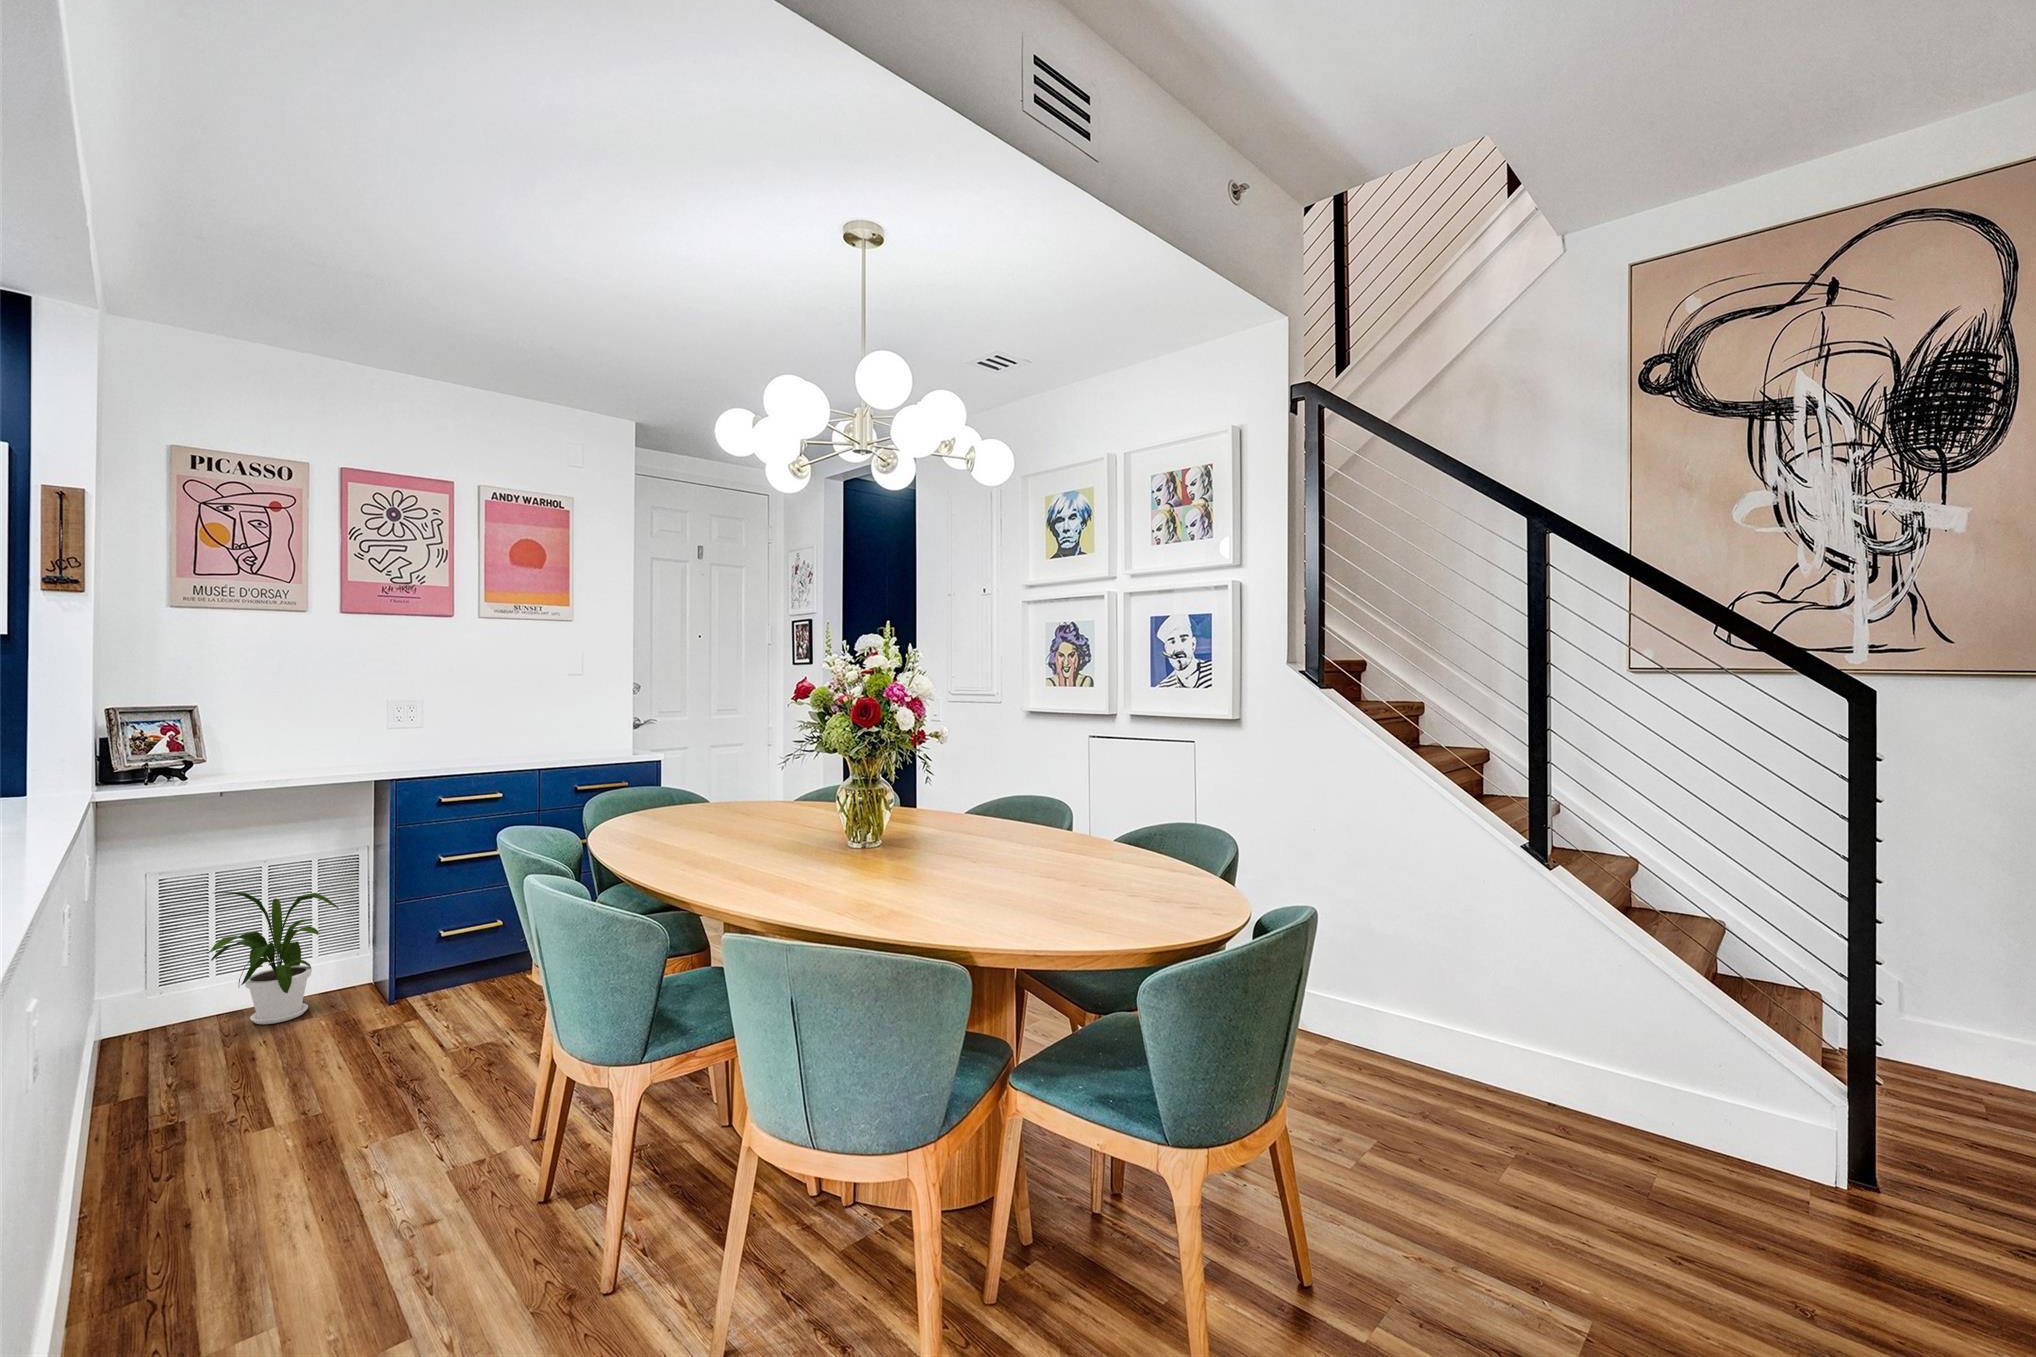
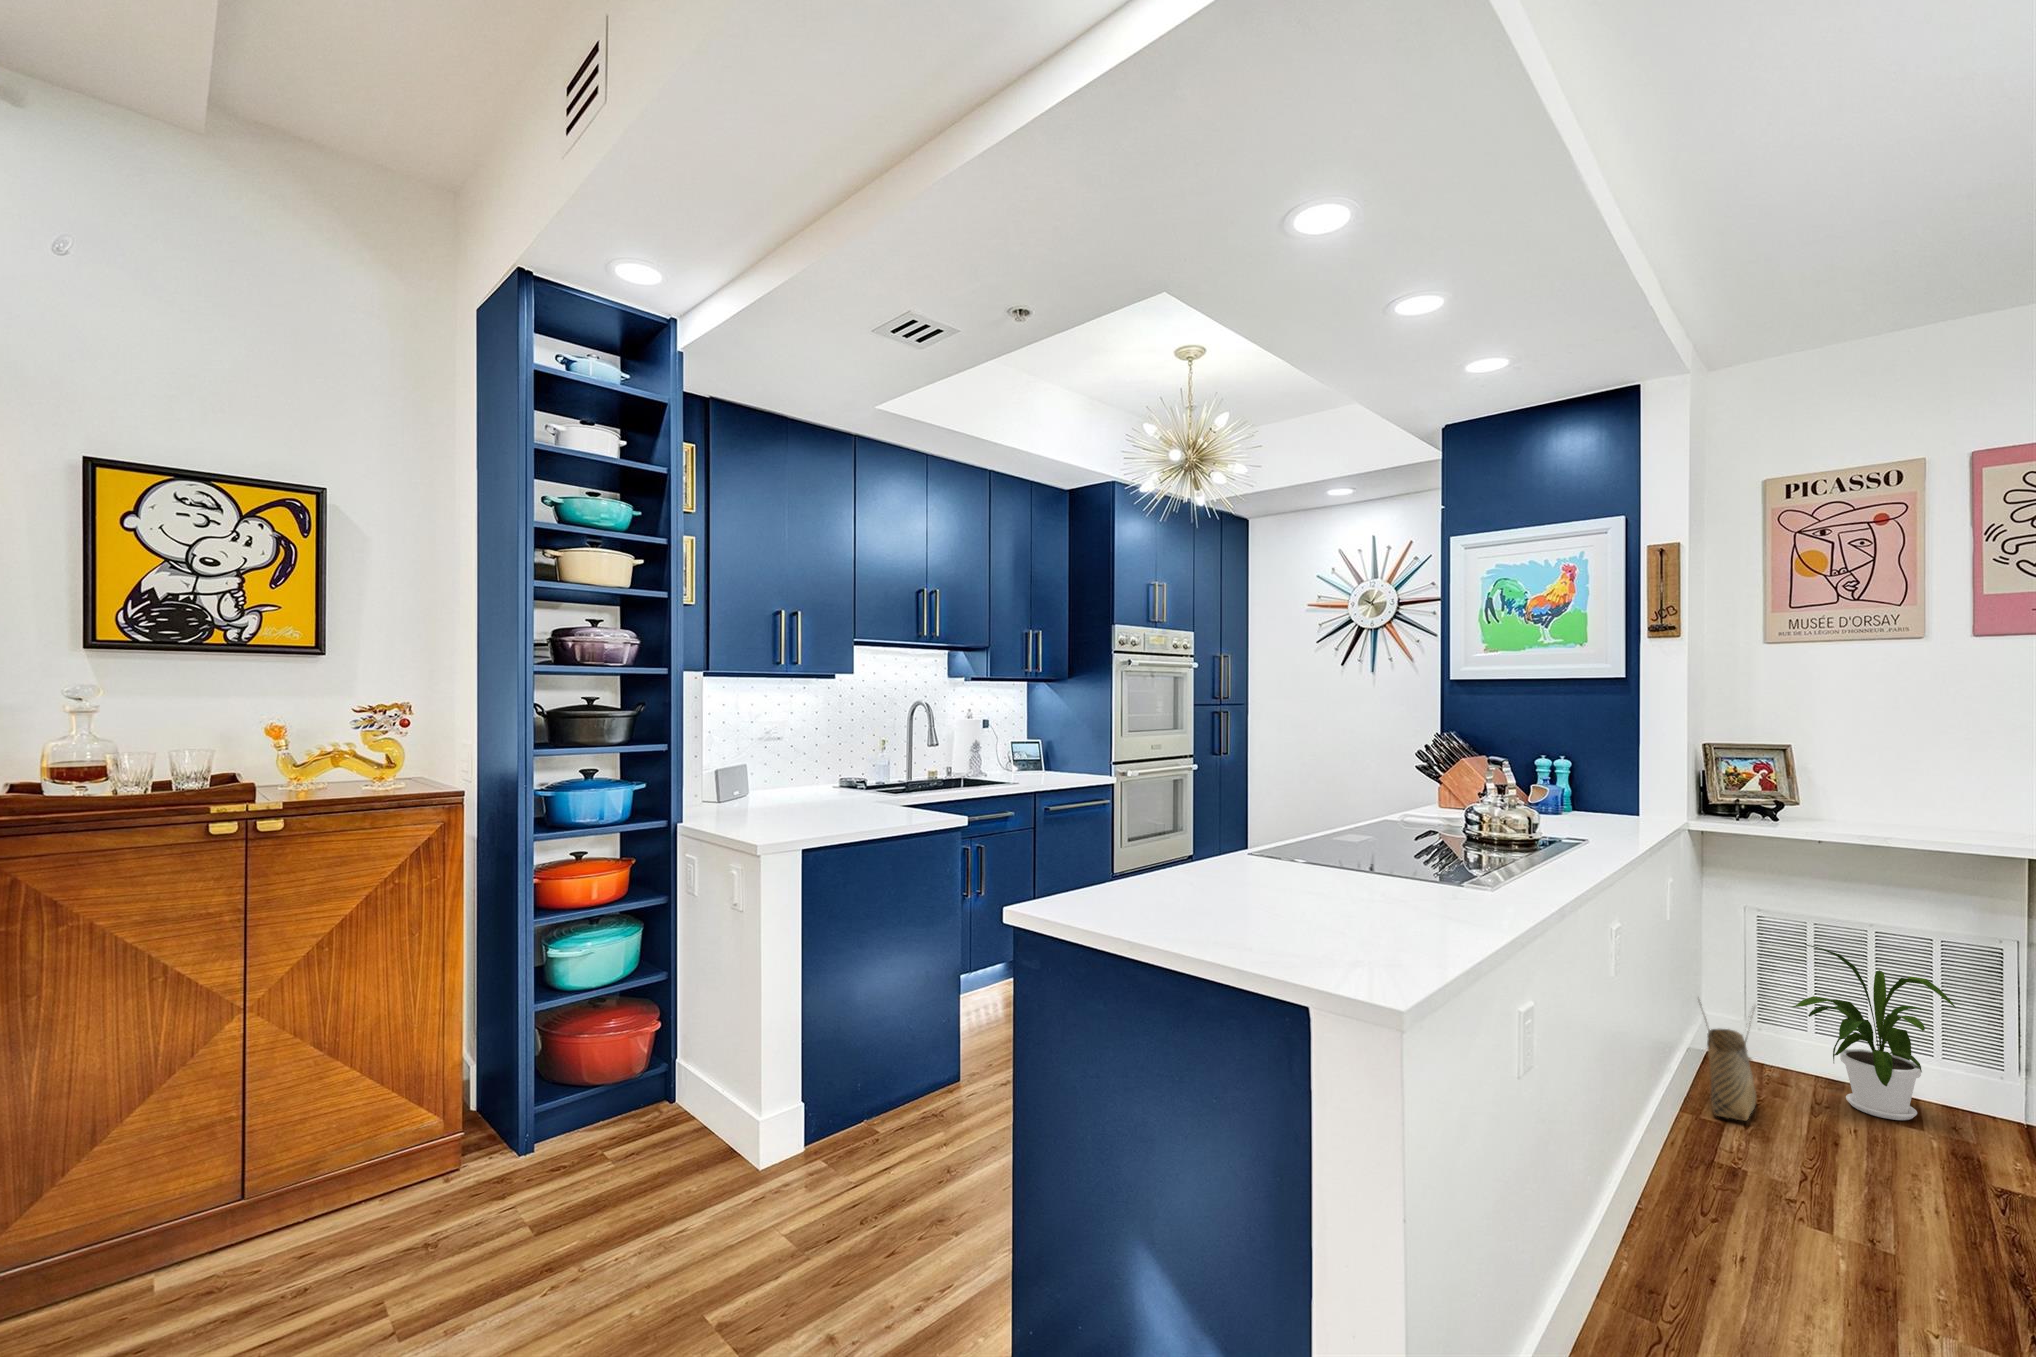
woven basket: none [107,962,175,1090] -> present [1706,1025,1756,1121]

